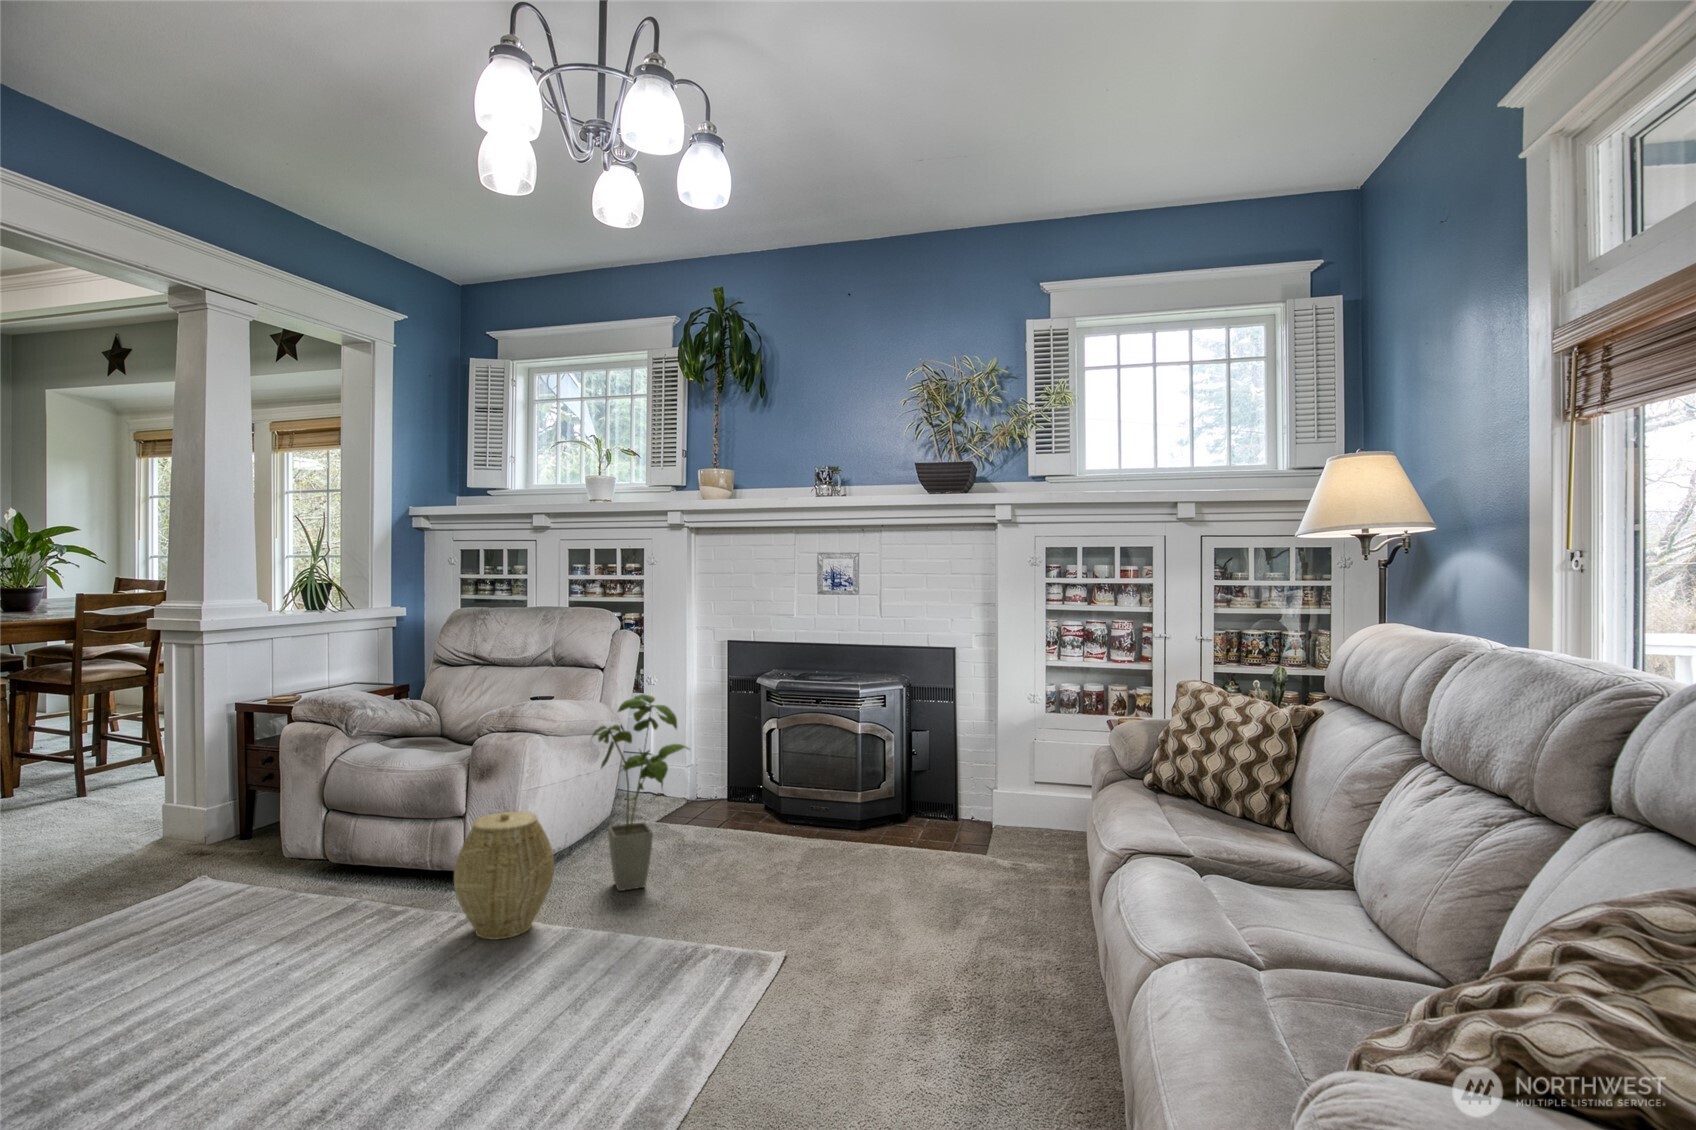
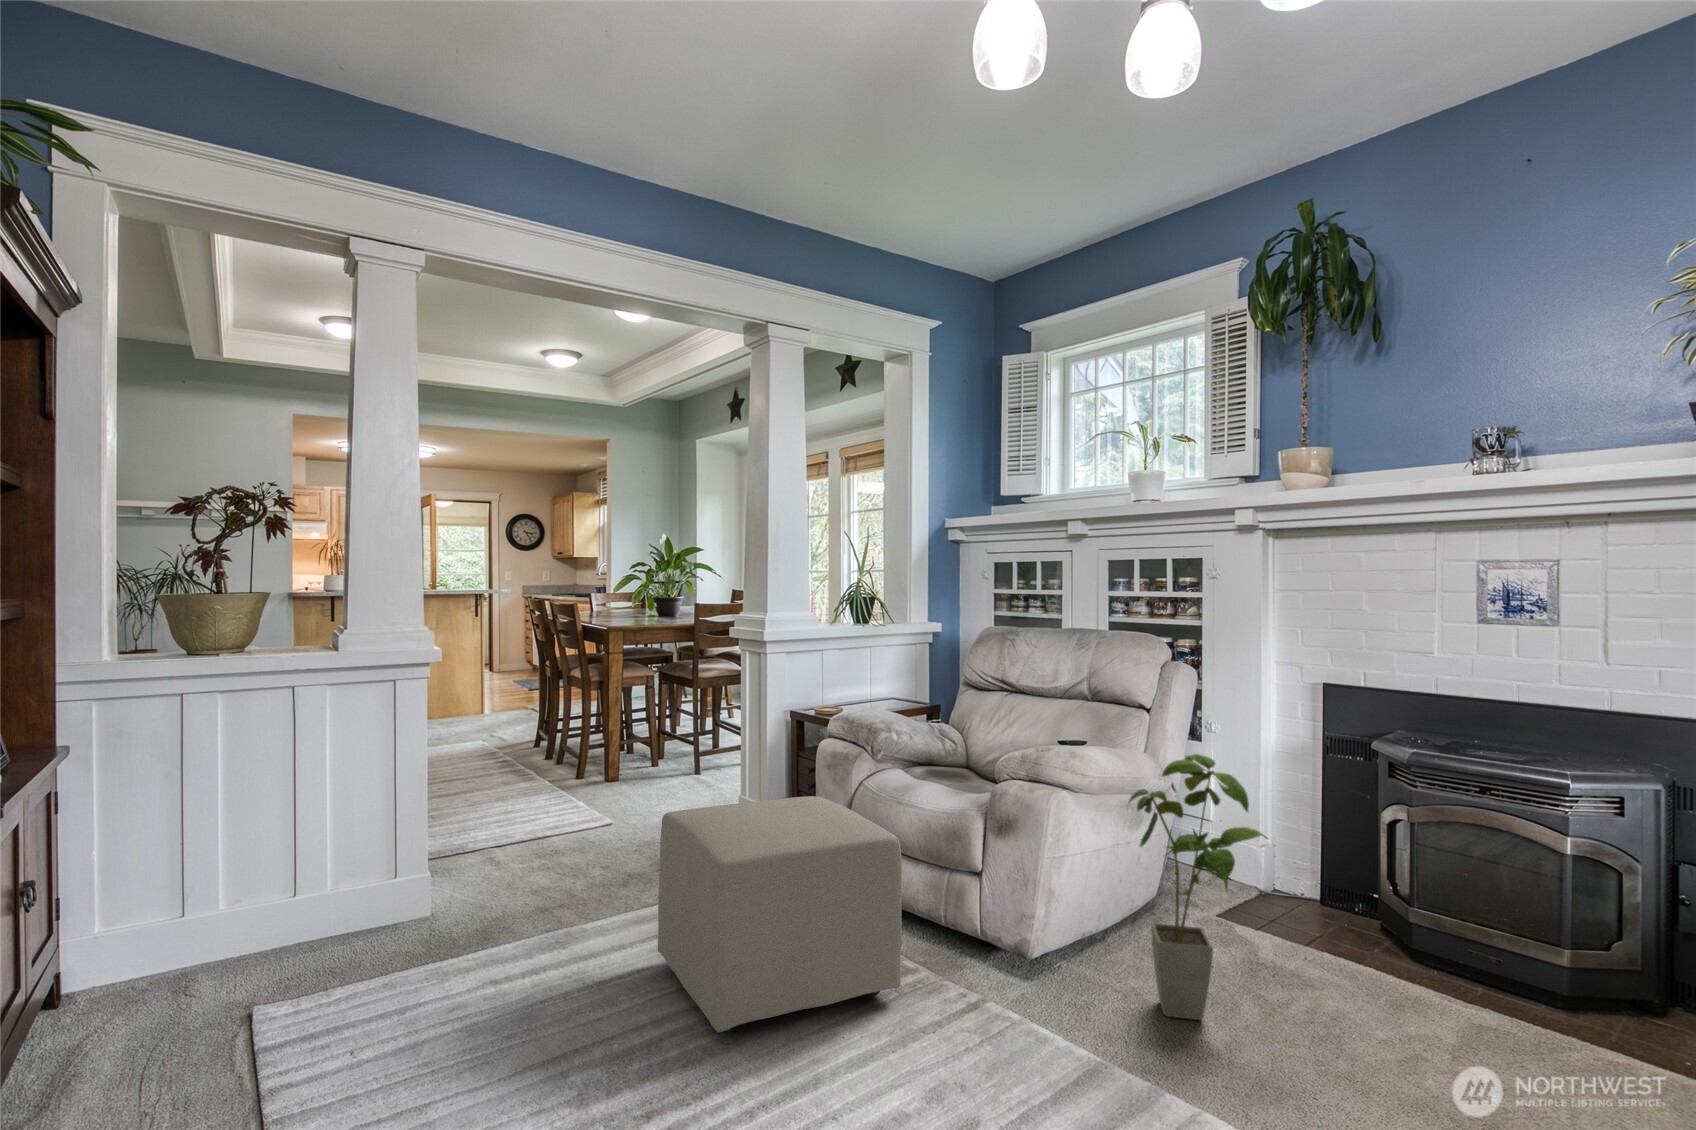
ottoman: none [97,775,395,1003] -> present [658,796,902,1033]
woven basket: present [454,812,554,940] -> none [960,882,1078,1047]

